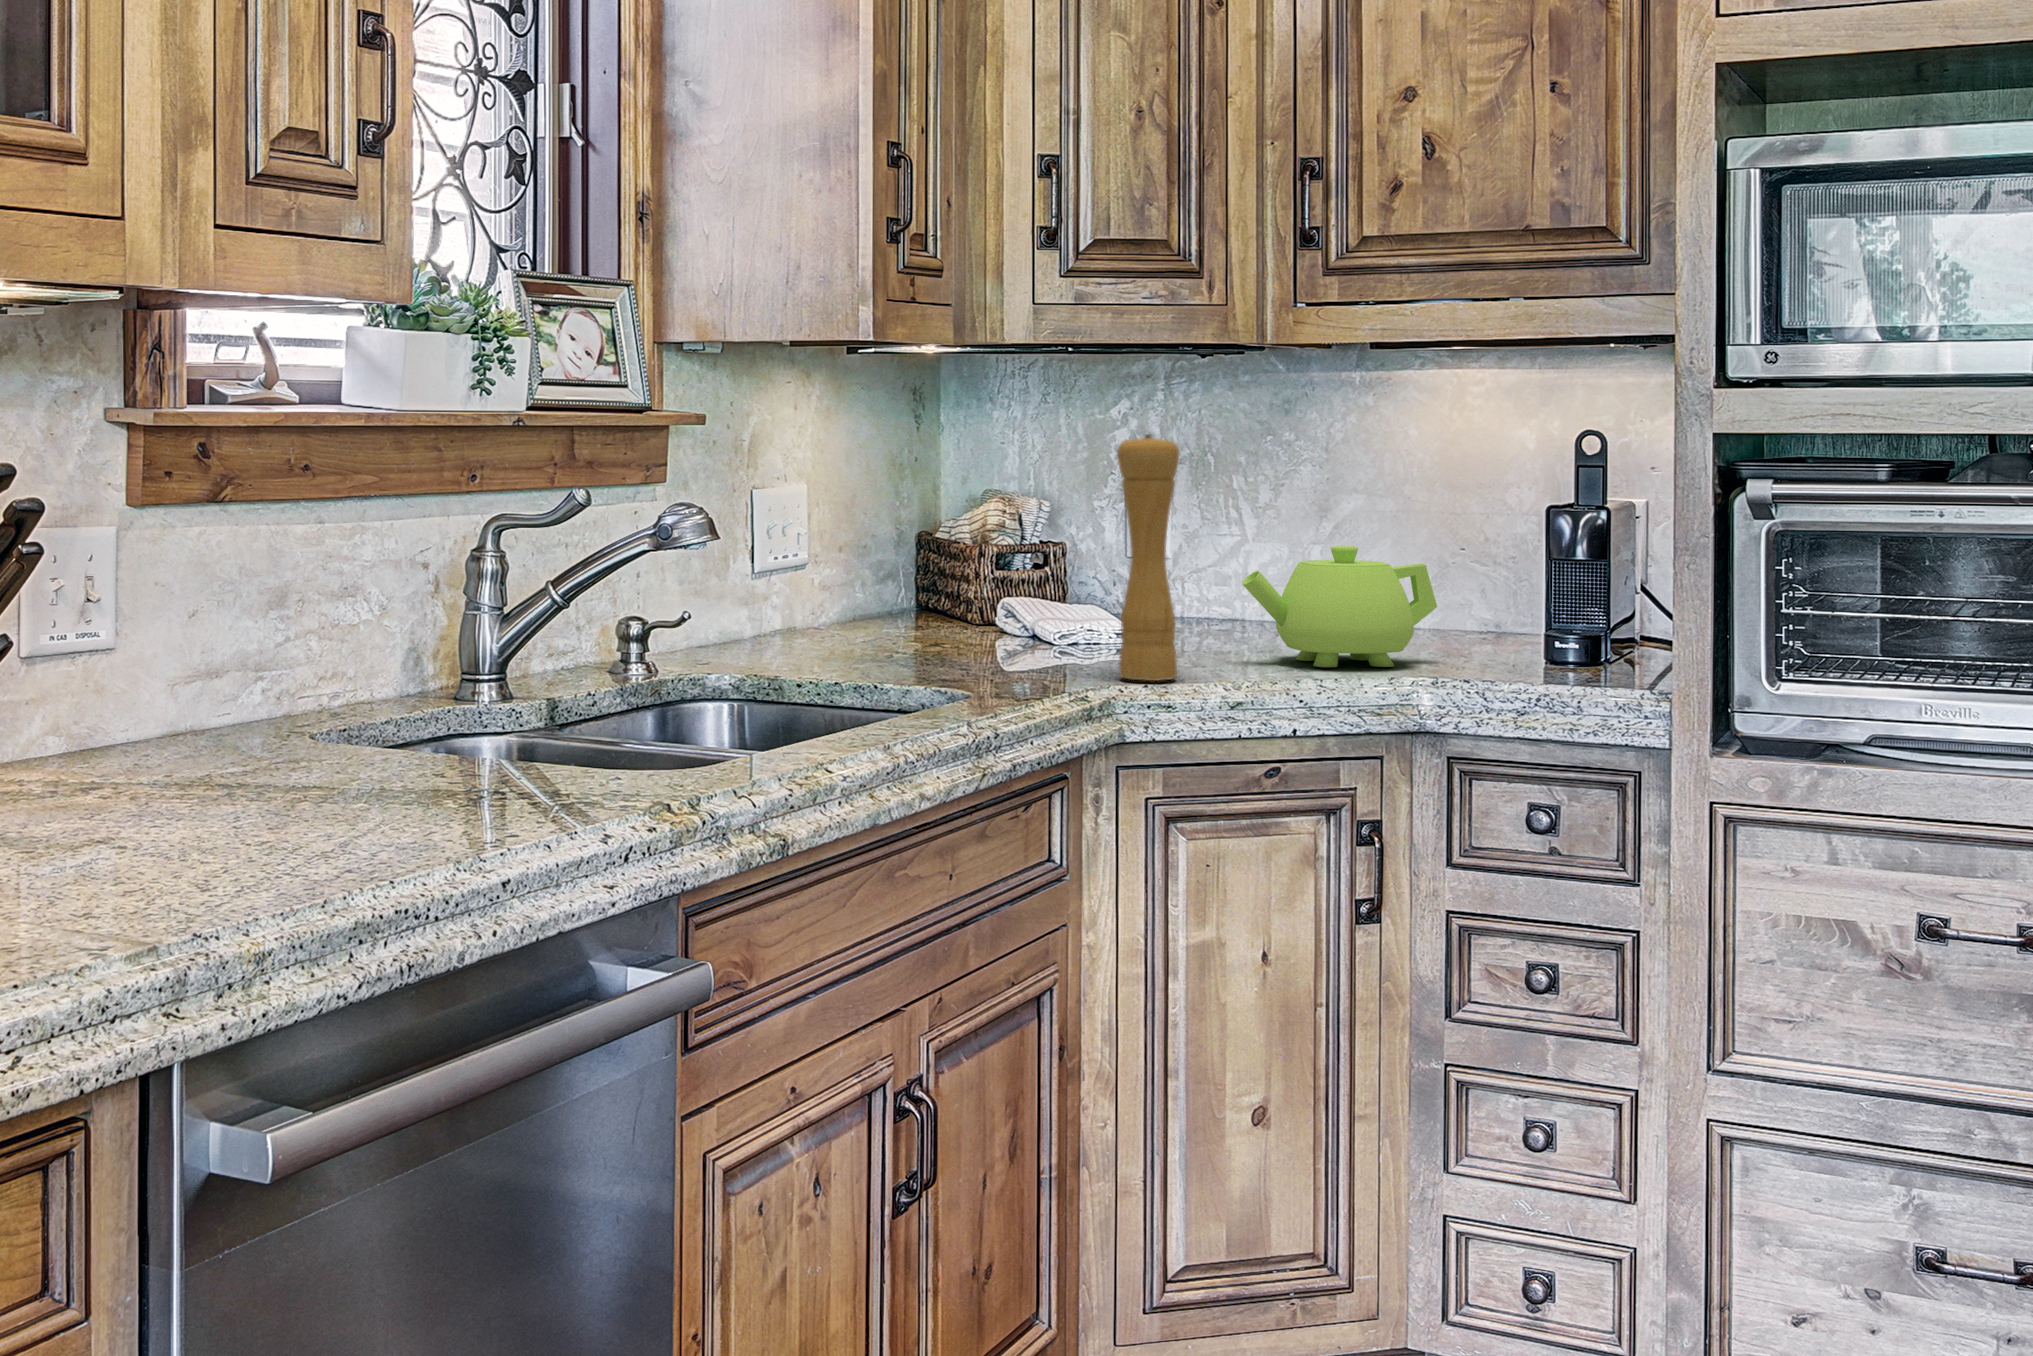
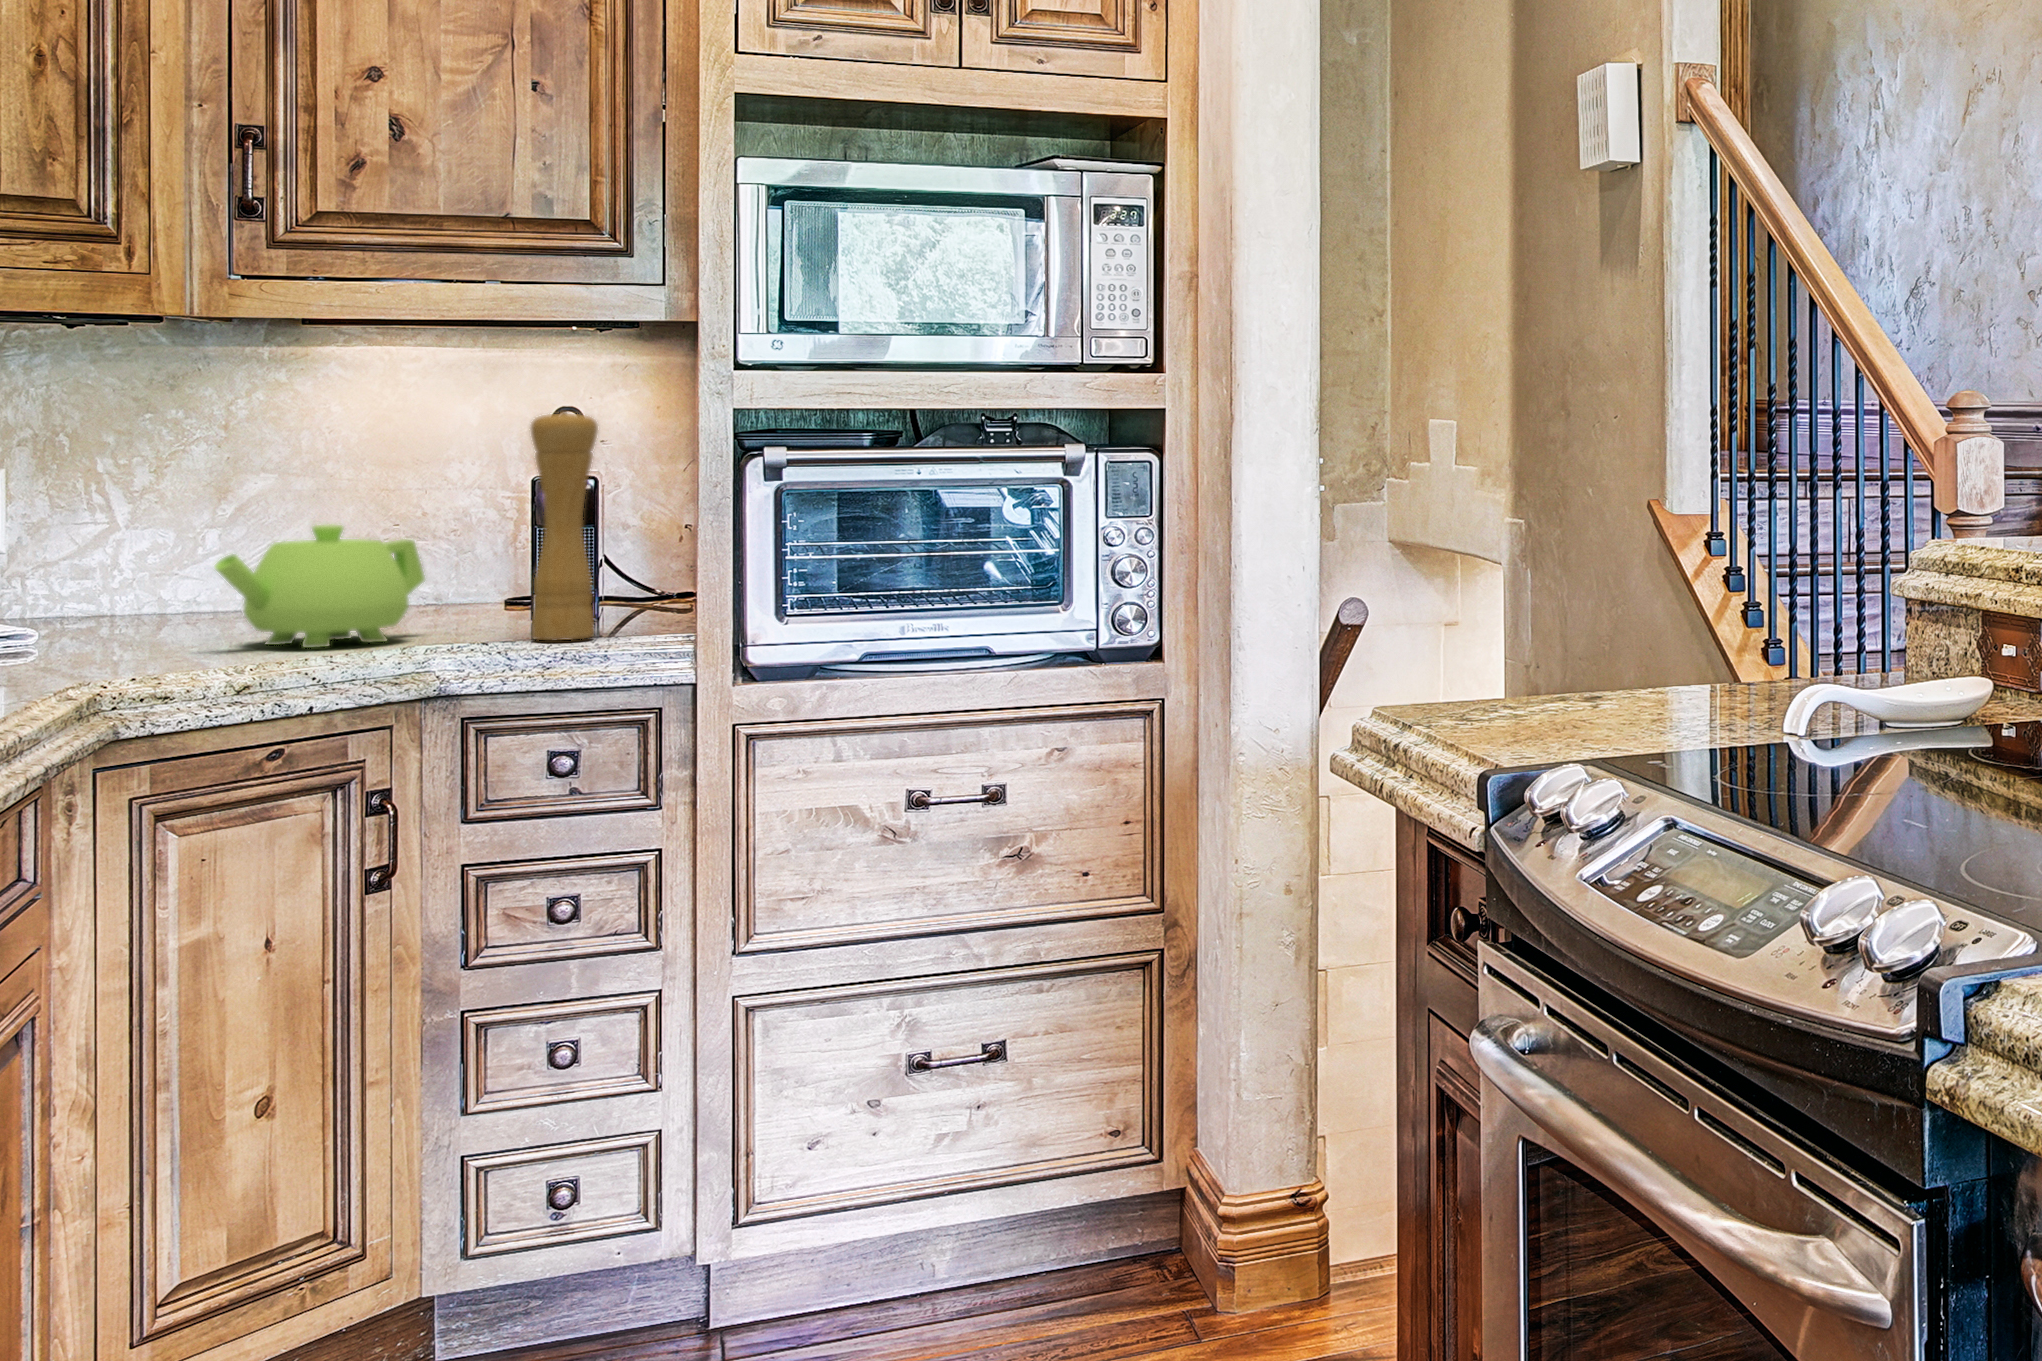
pepper mill: present [1117,434,1179,681] -> present [531,410,598,640]

